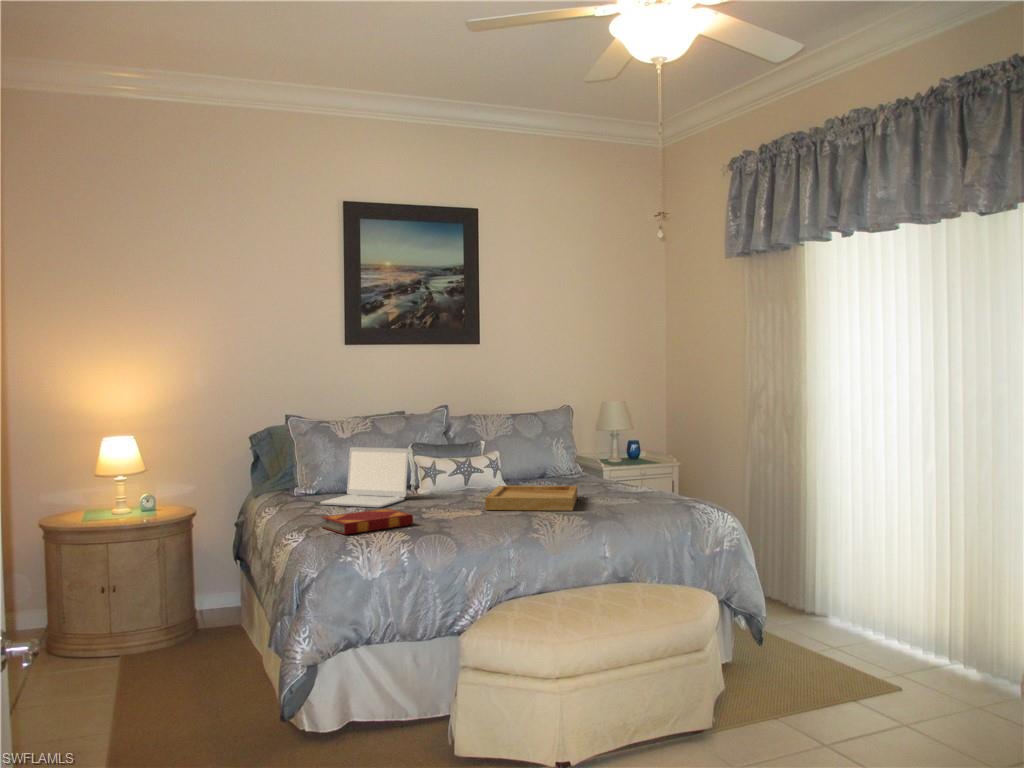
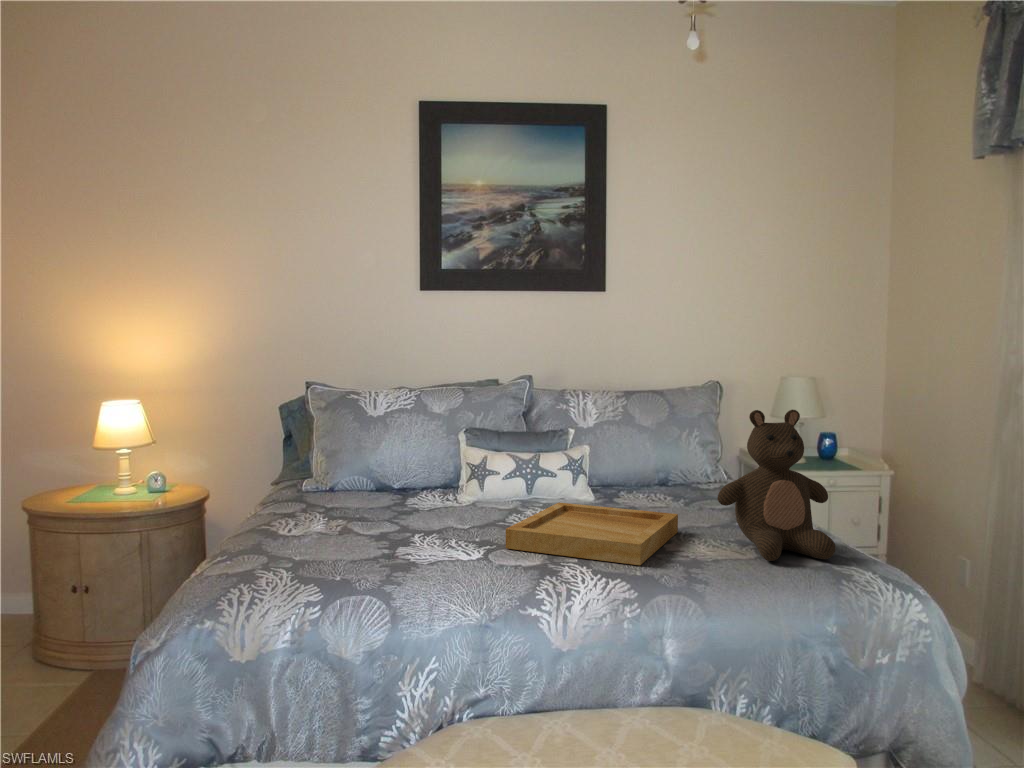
stuffed bear: none [606,418,674,504] -> present [717,410,836,561]
laptop: present [320,447,409,507] -> none [303,431,431,526]
hardback book: present [322,508,413,534] -> none [229,536,359,585]

